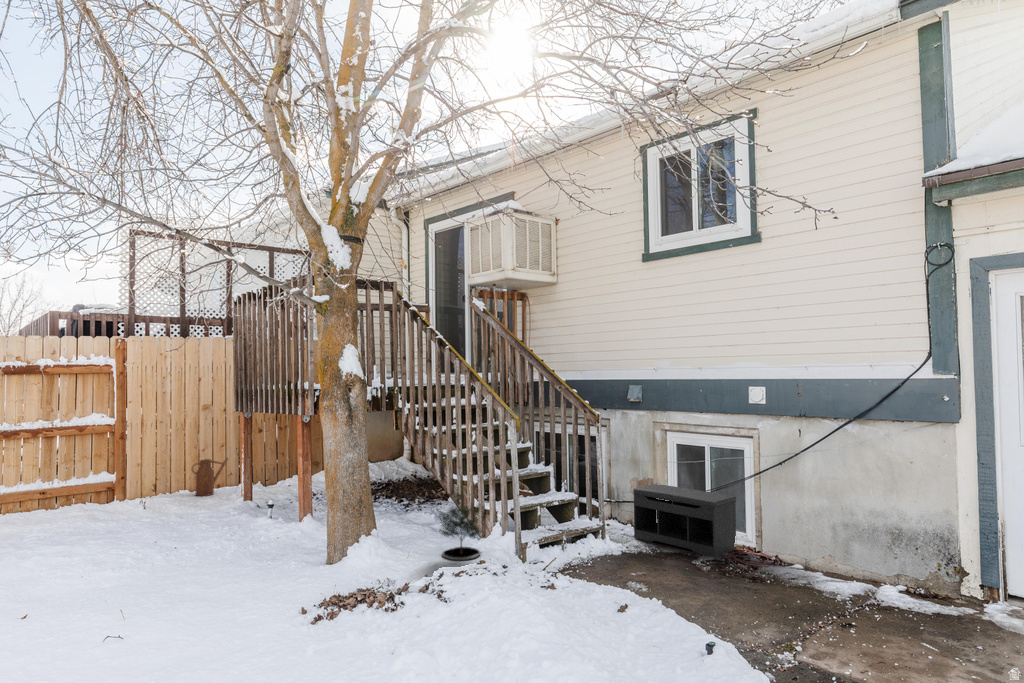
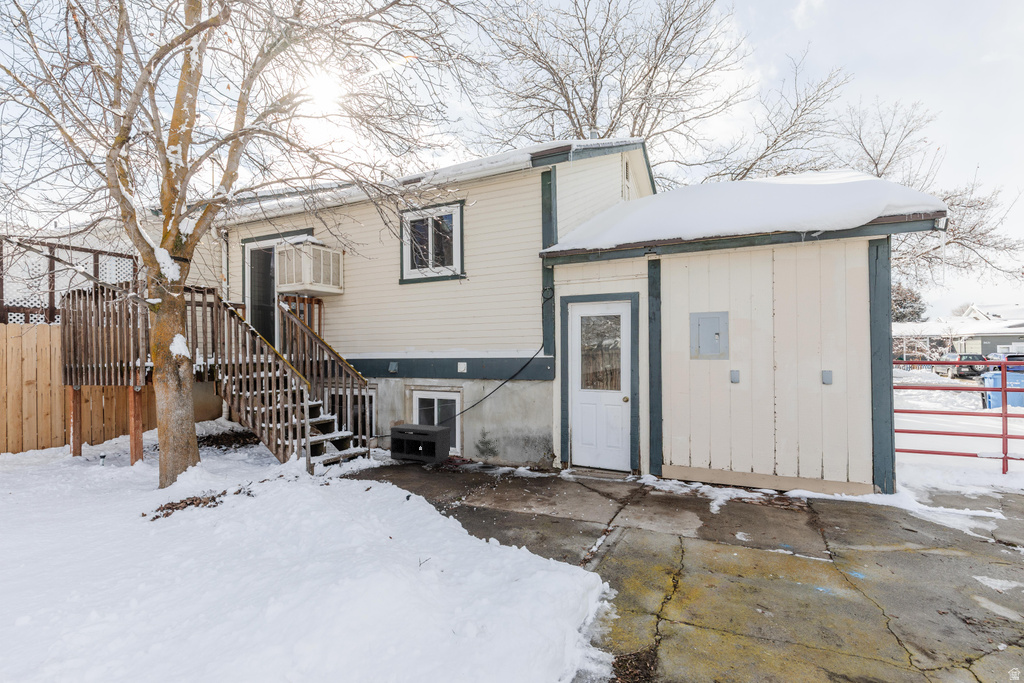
watering can: present [191,458,228,496] -> none [11,425,51,458]
potted tree: present [437,487,482,560] -> present [475,432,498,471]

